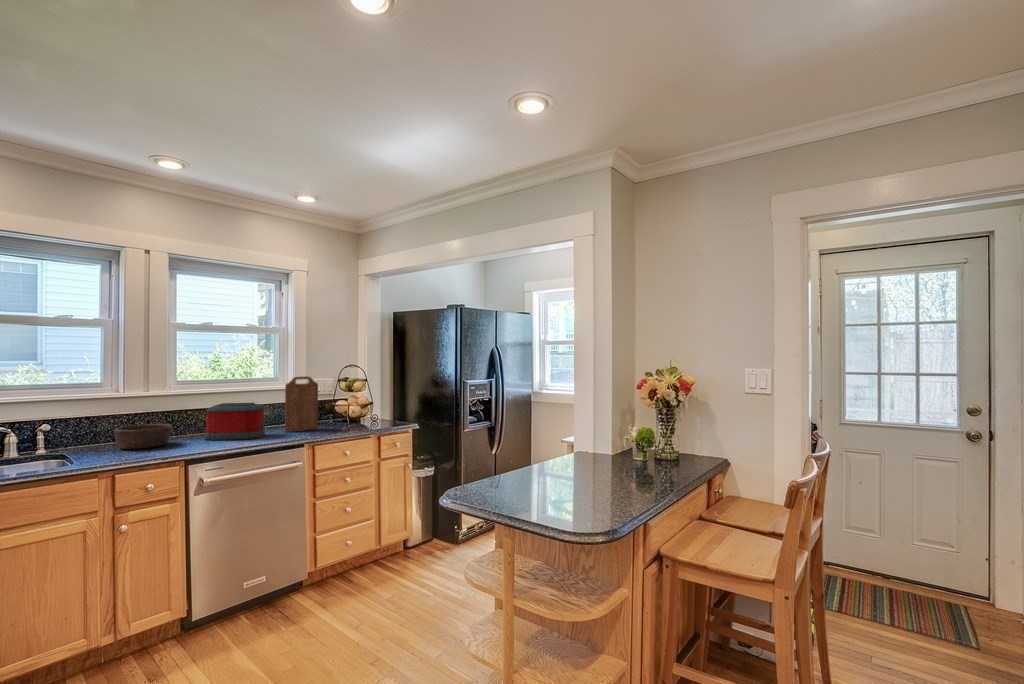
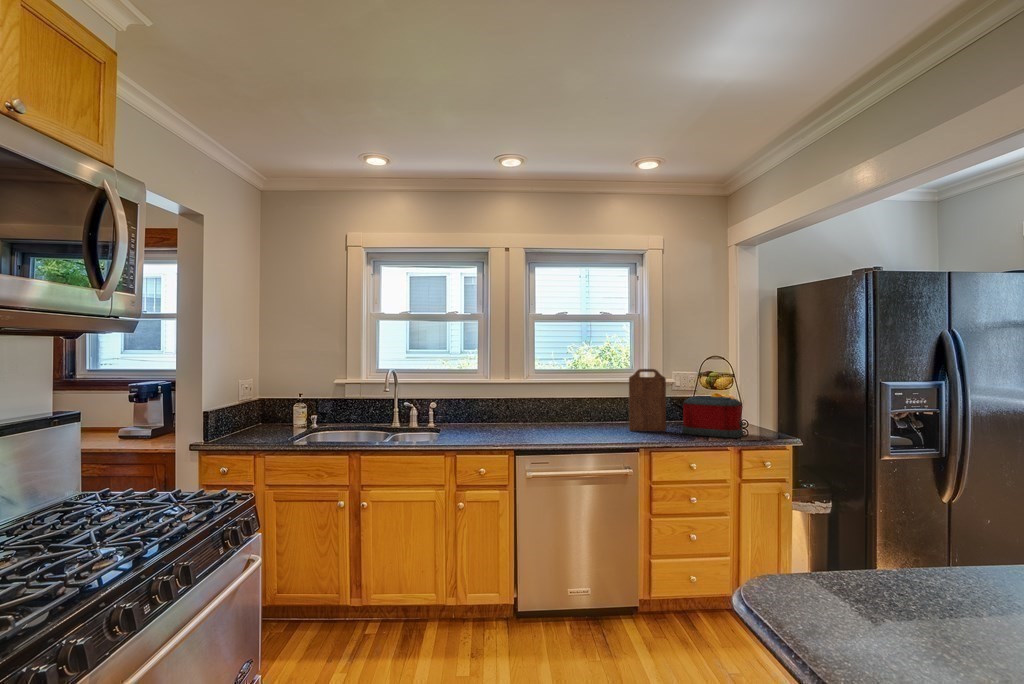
toaster: present [205,403,265,440] -> present [681,396,743,438]
wooden bowl: present [114,424,172,449] -> none [481,409,524,432]

